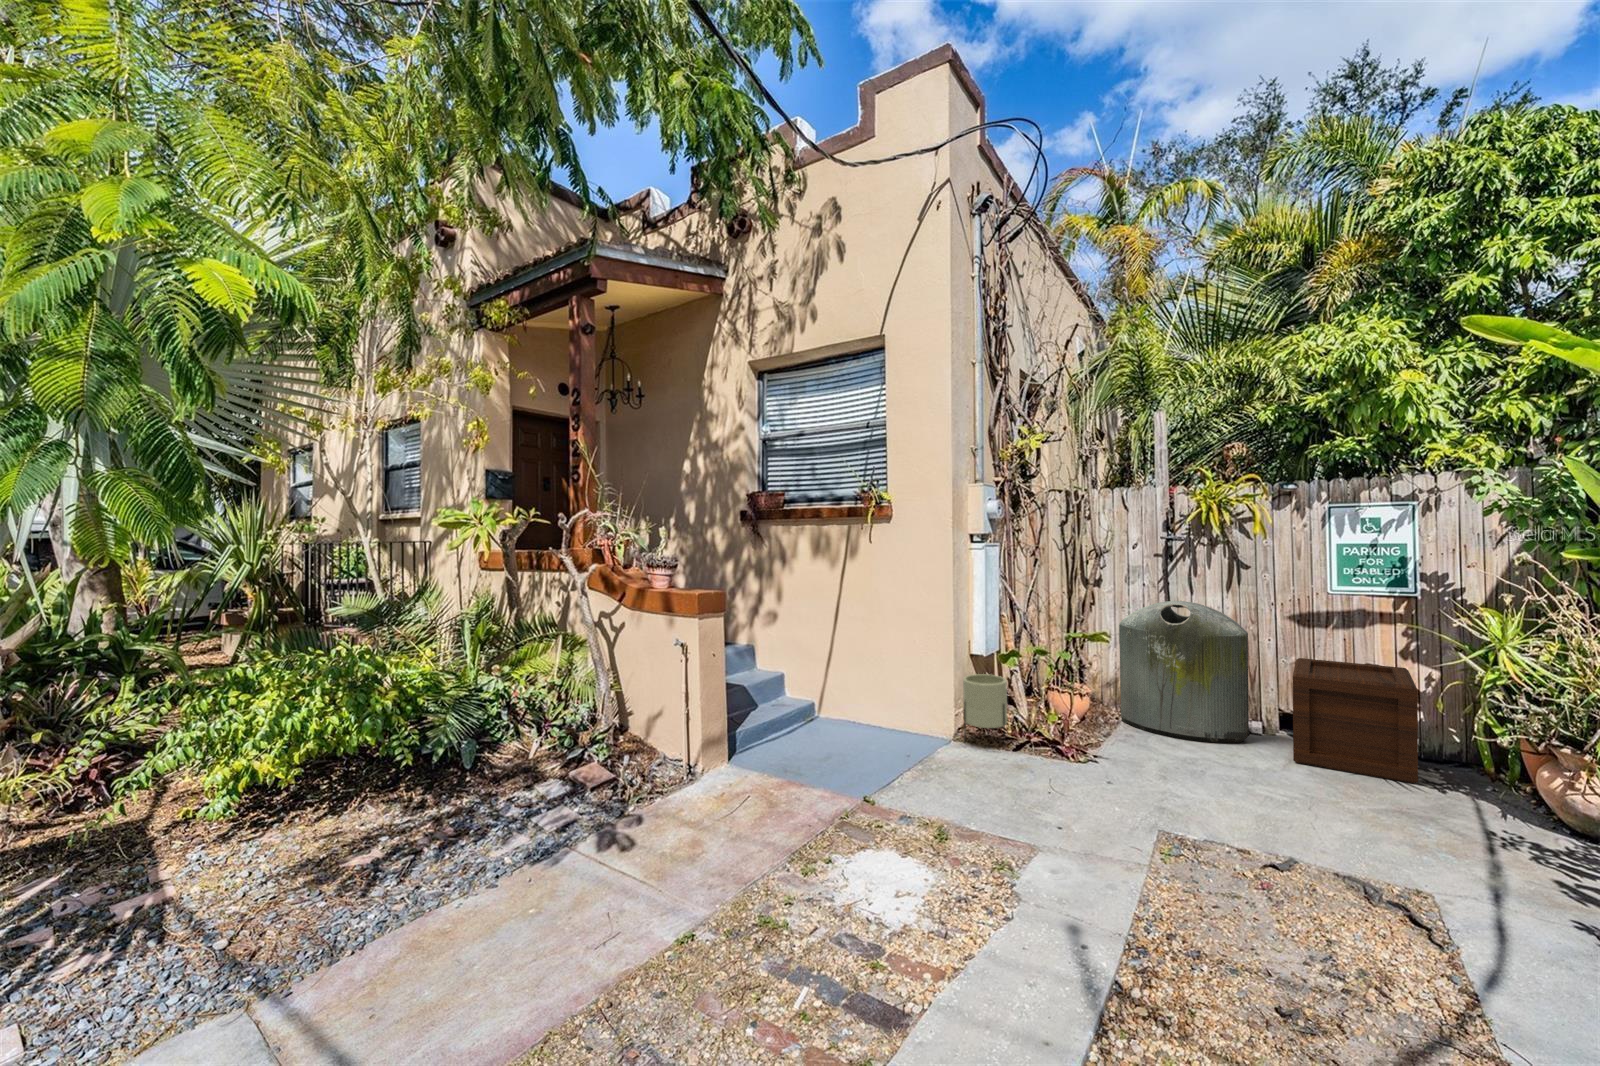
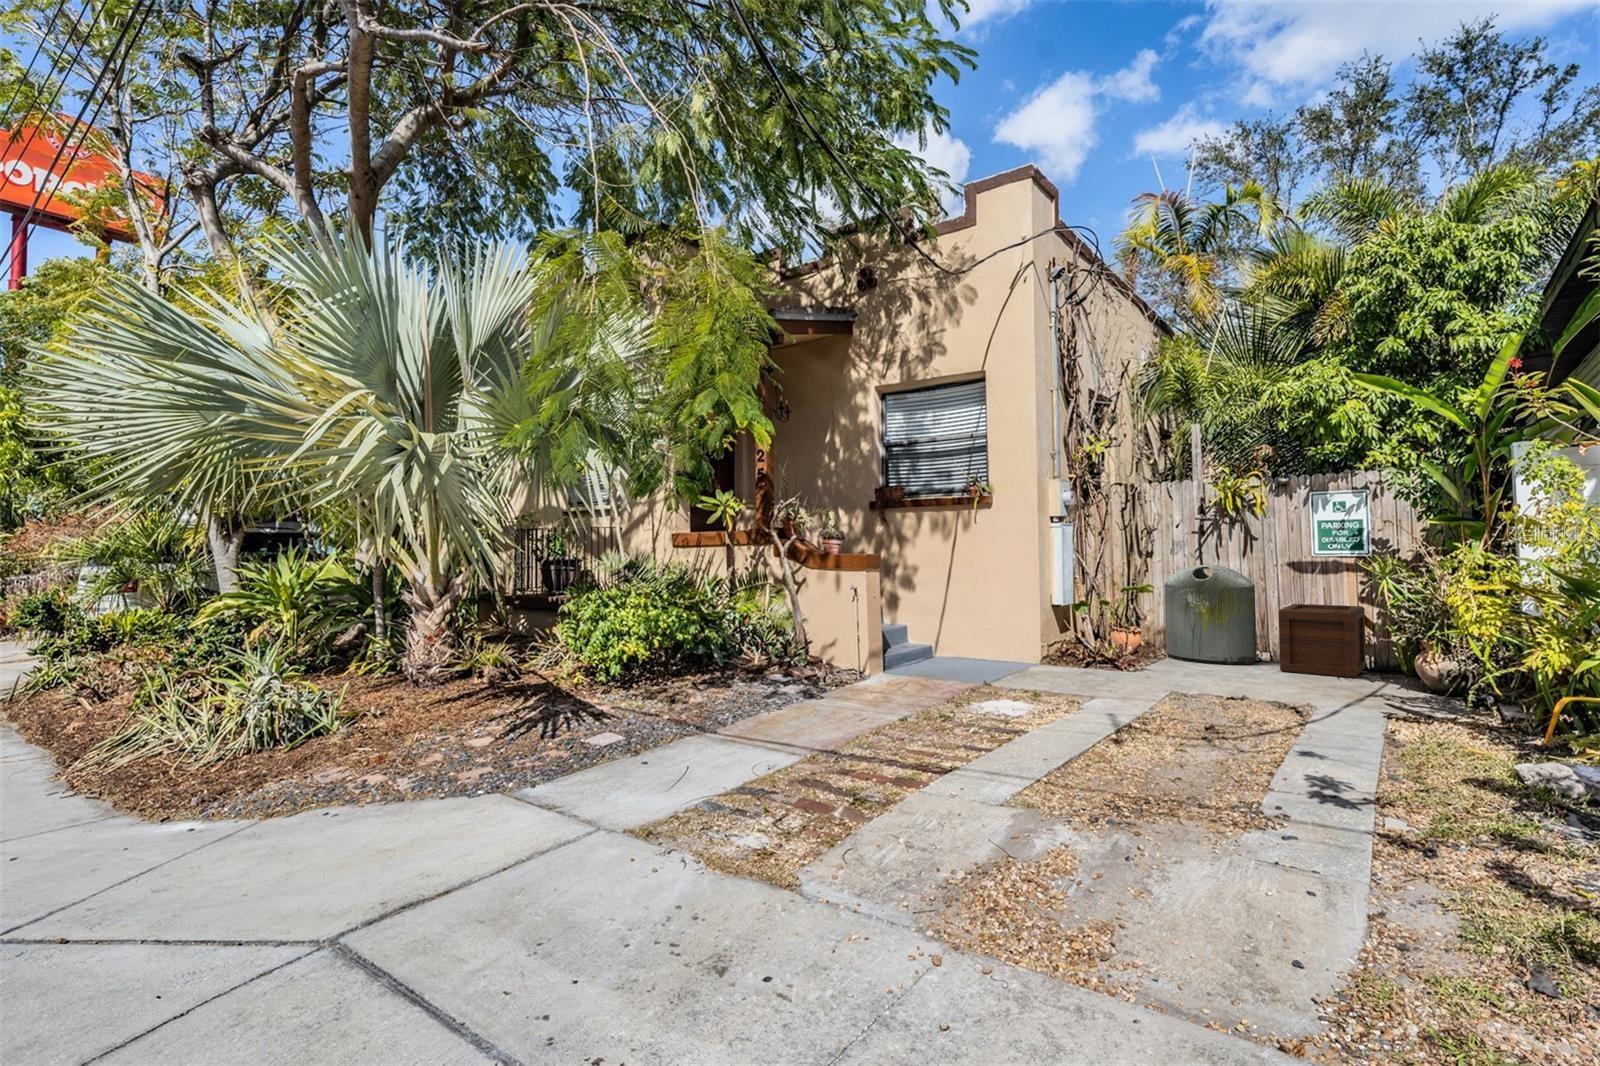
planter: present [963,674,1007,740] -> none [1046,618,1079,668]

